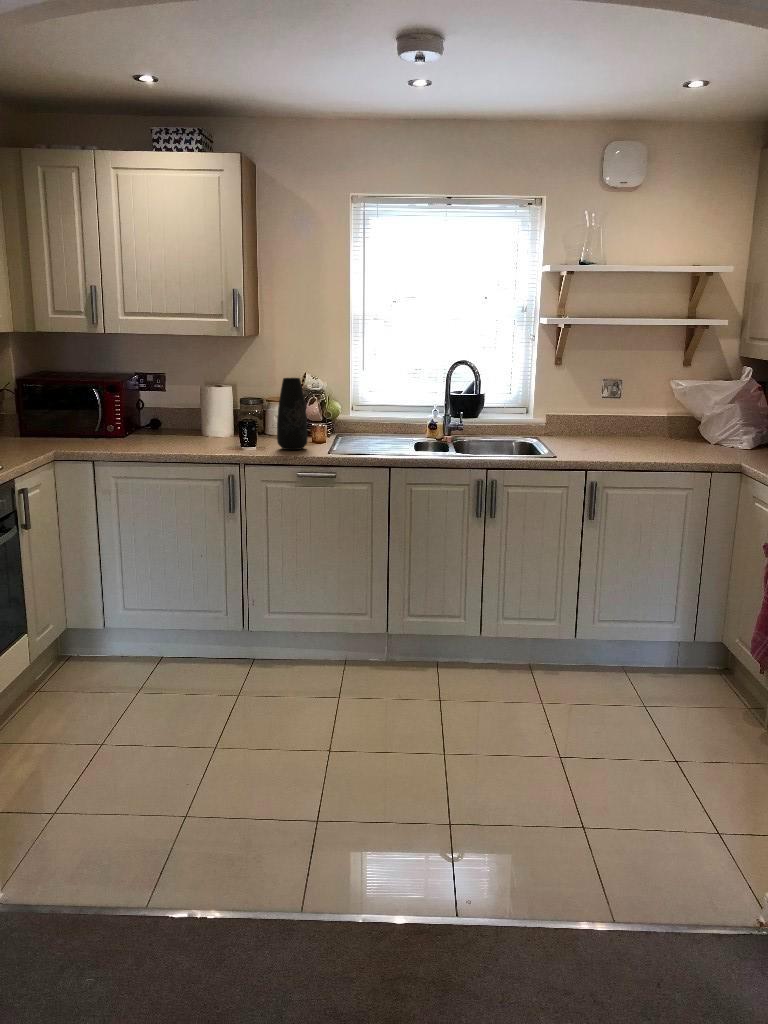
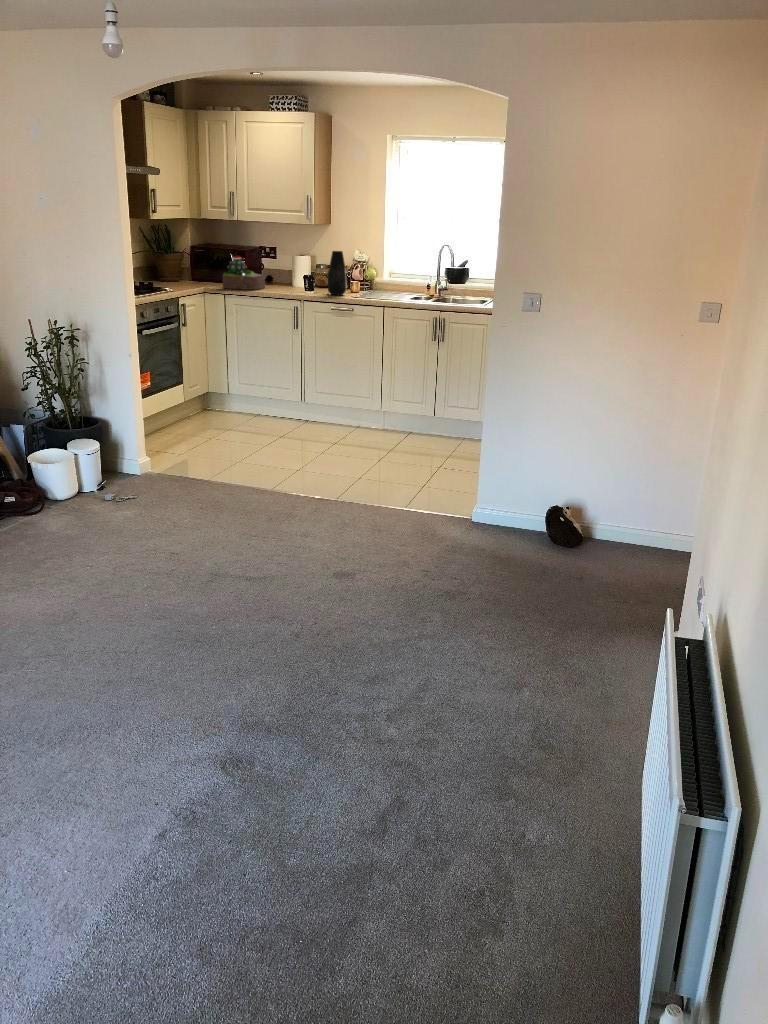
succulent plant: none [89,392,162,450] -> present [223,255,265,290]

